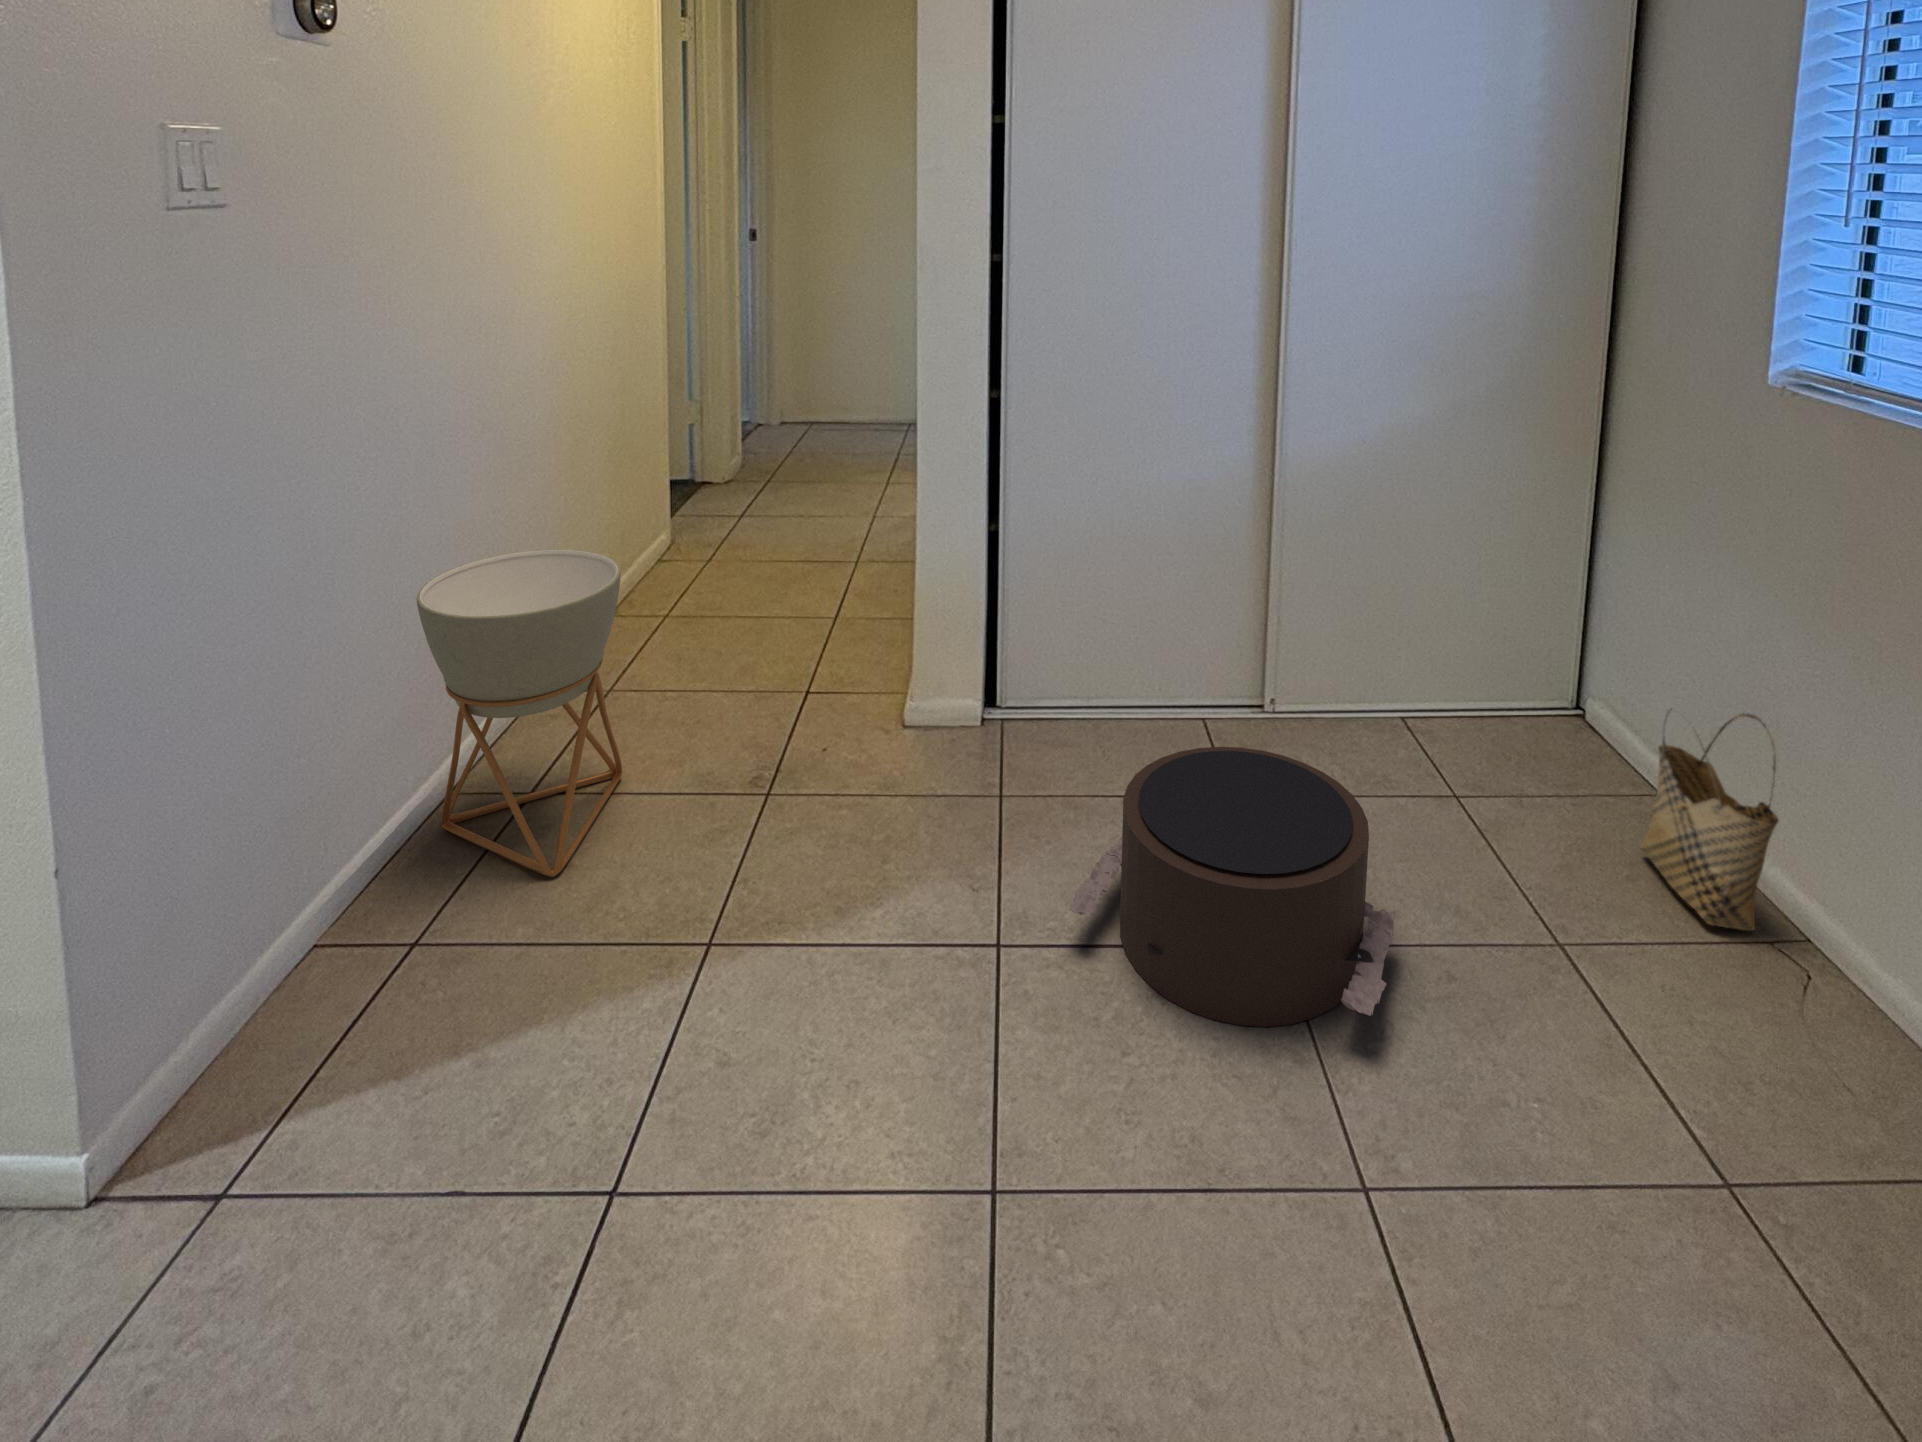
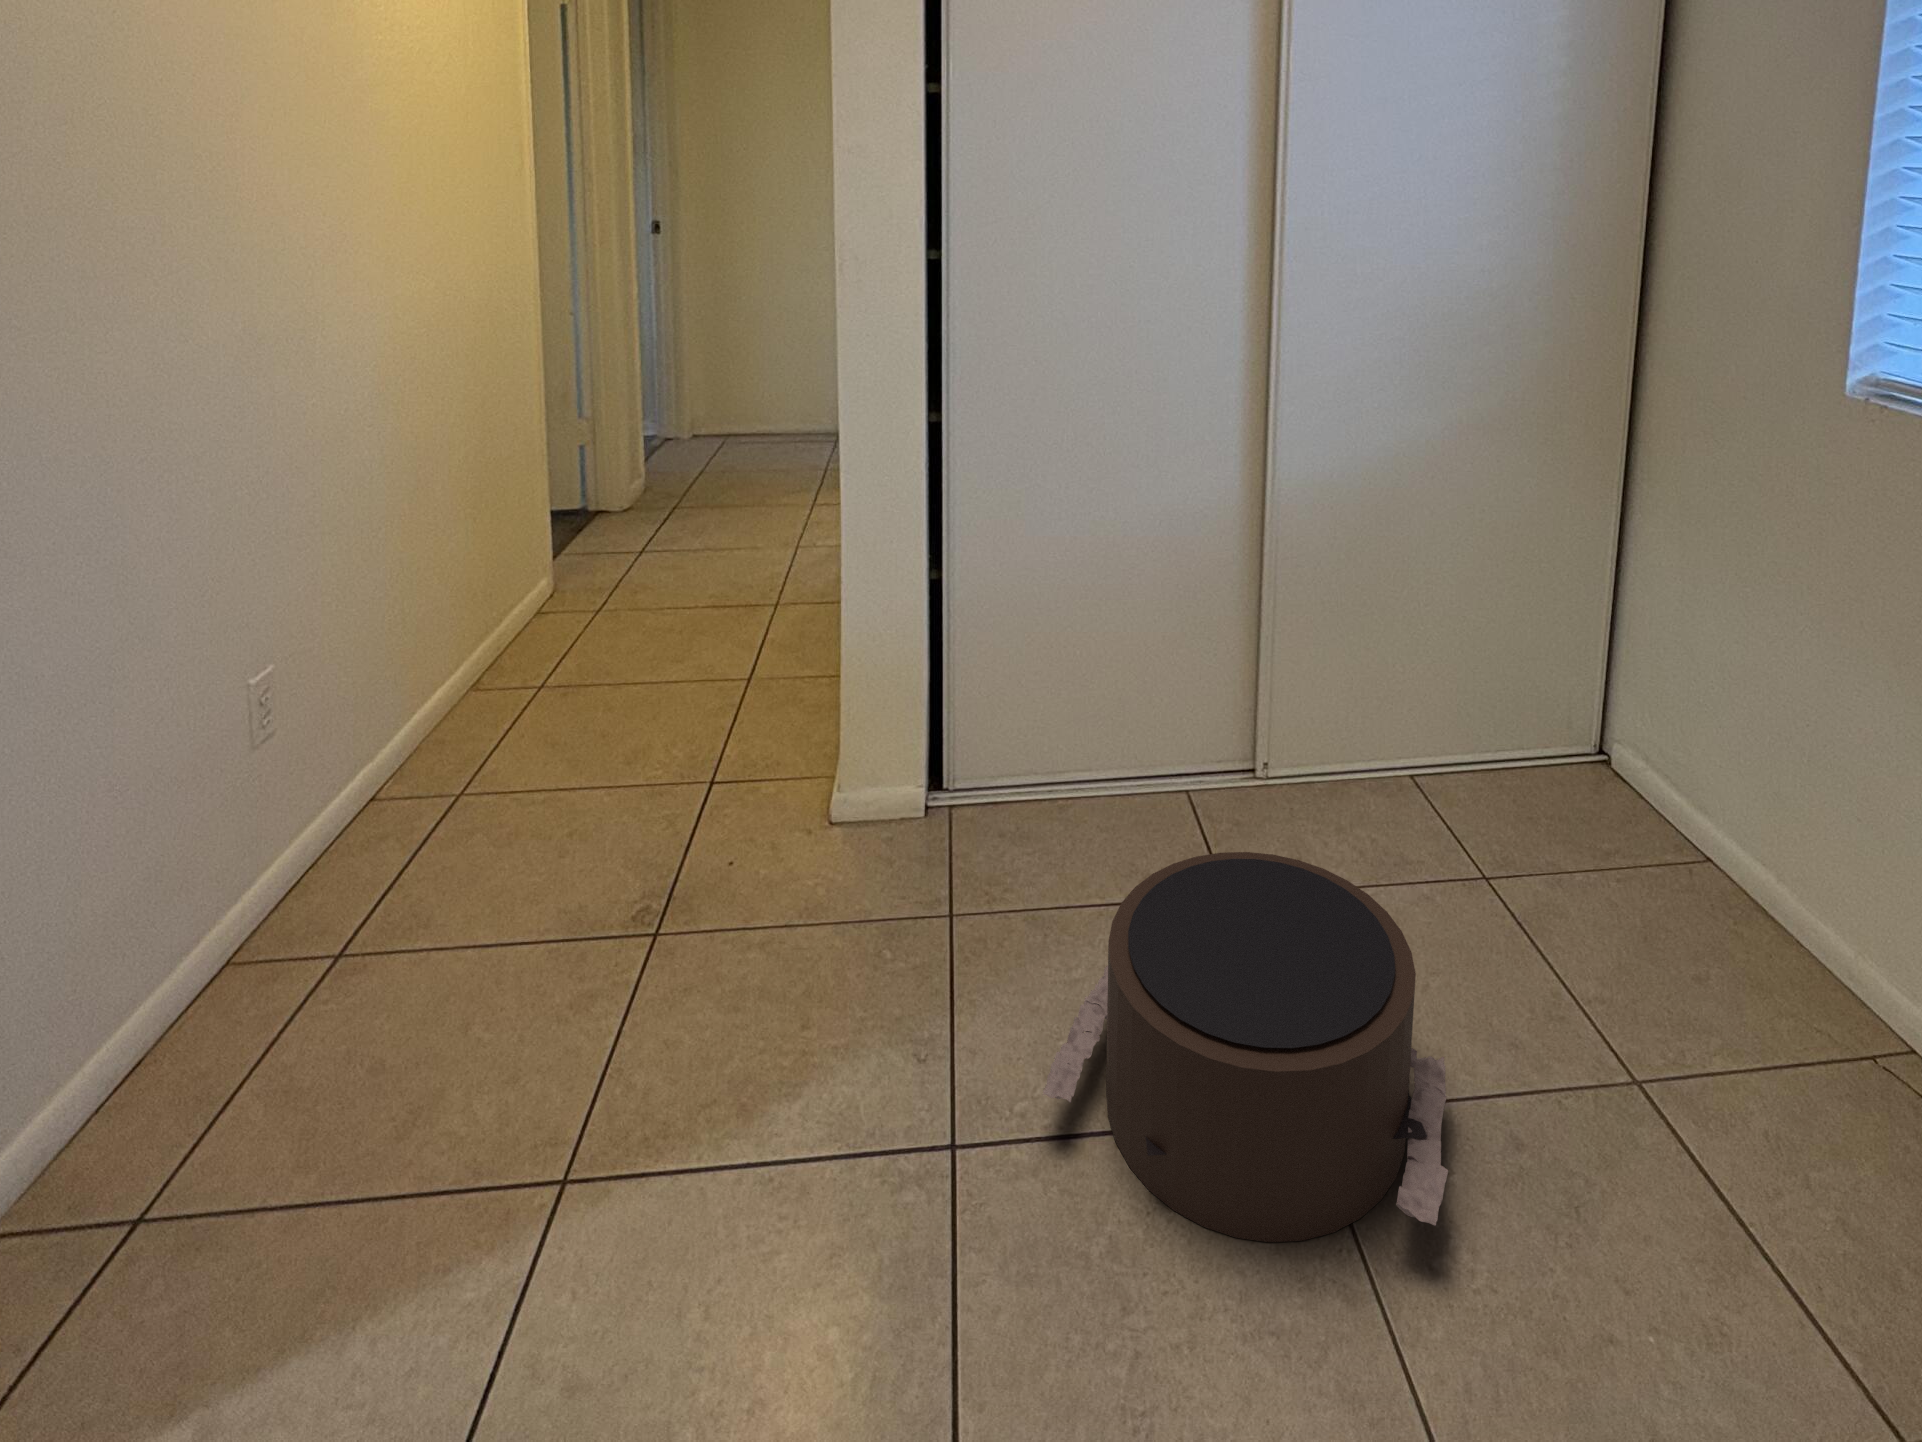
planter: present [417,550,622,876] -> none [138,642,460,1093]
woven basket: present [1640,709,1778,930] -> none [1698,775,1871,1034]

